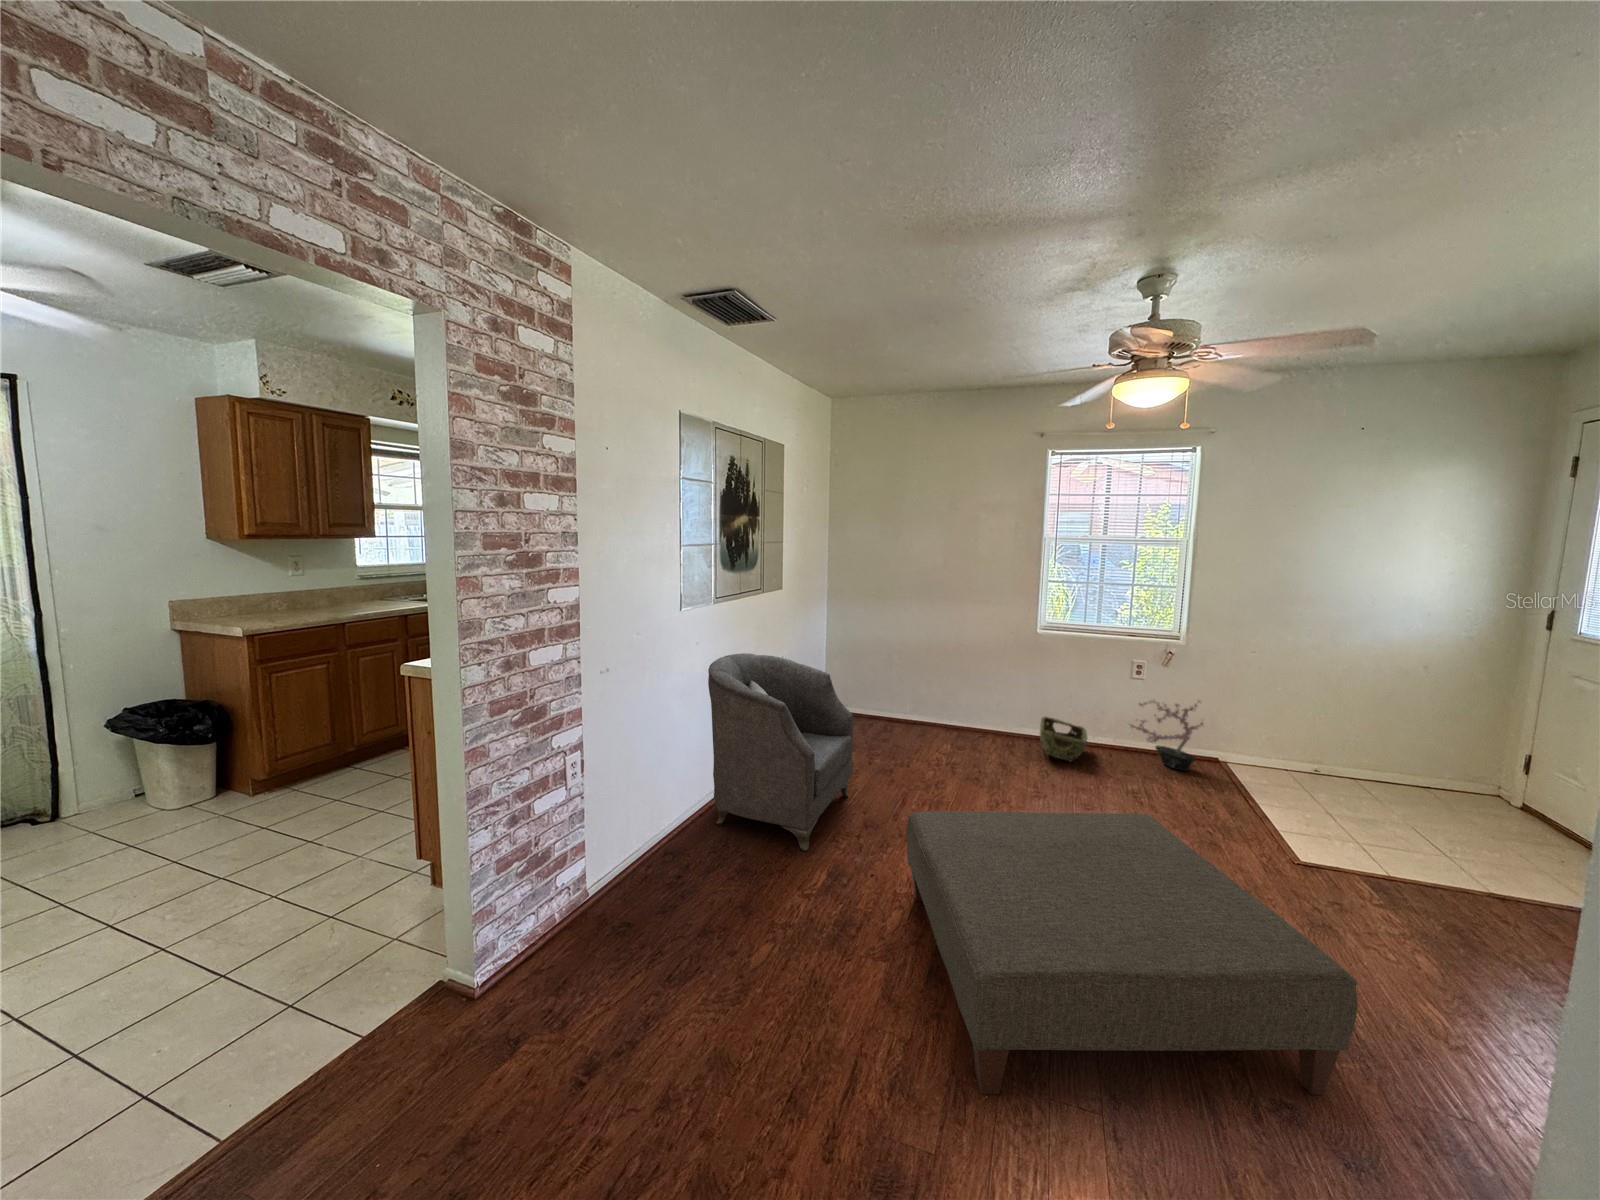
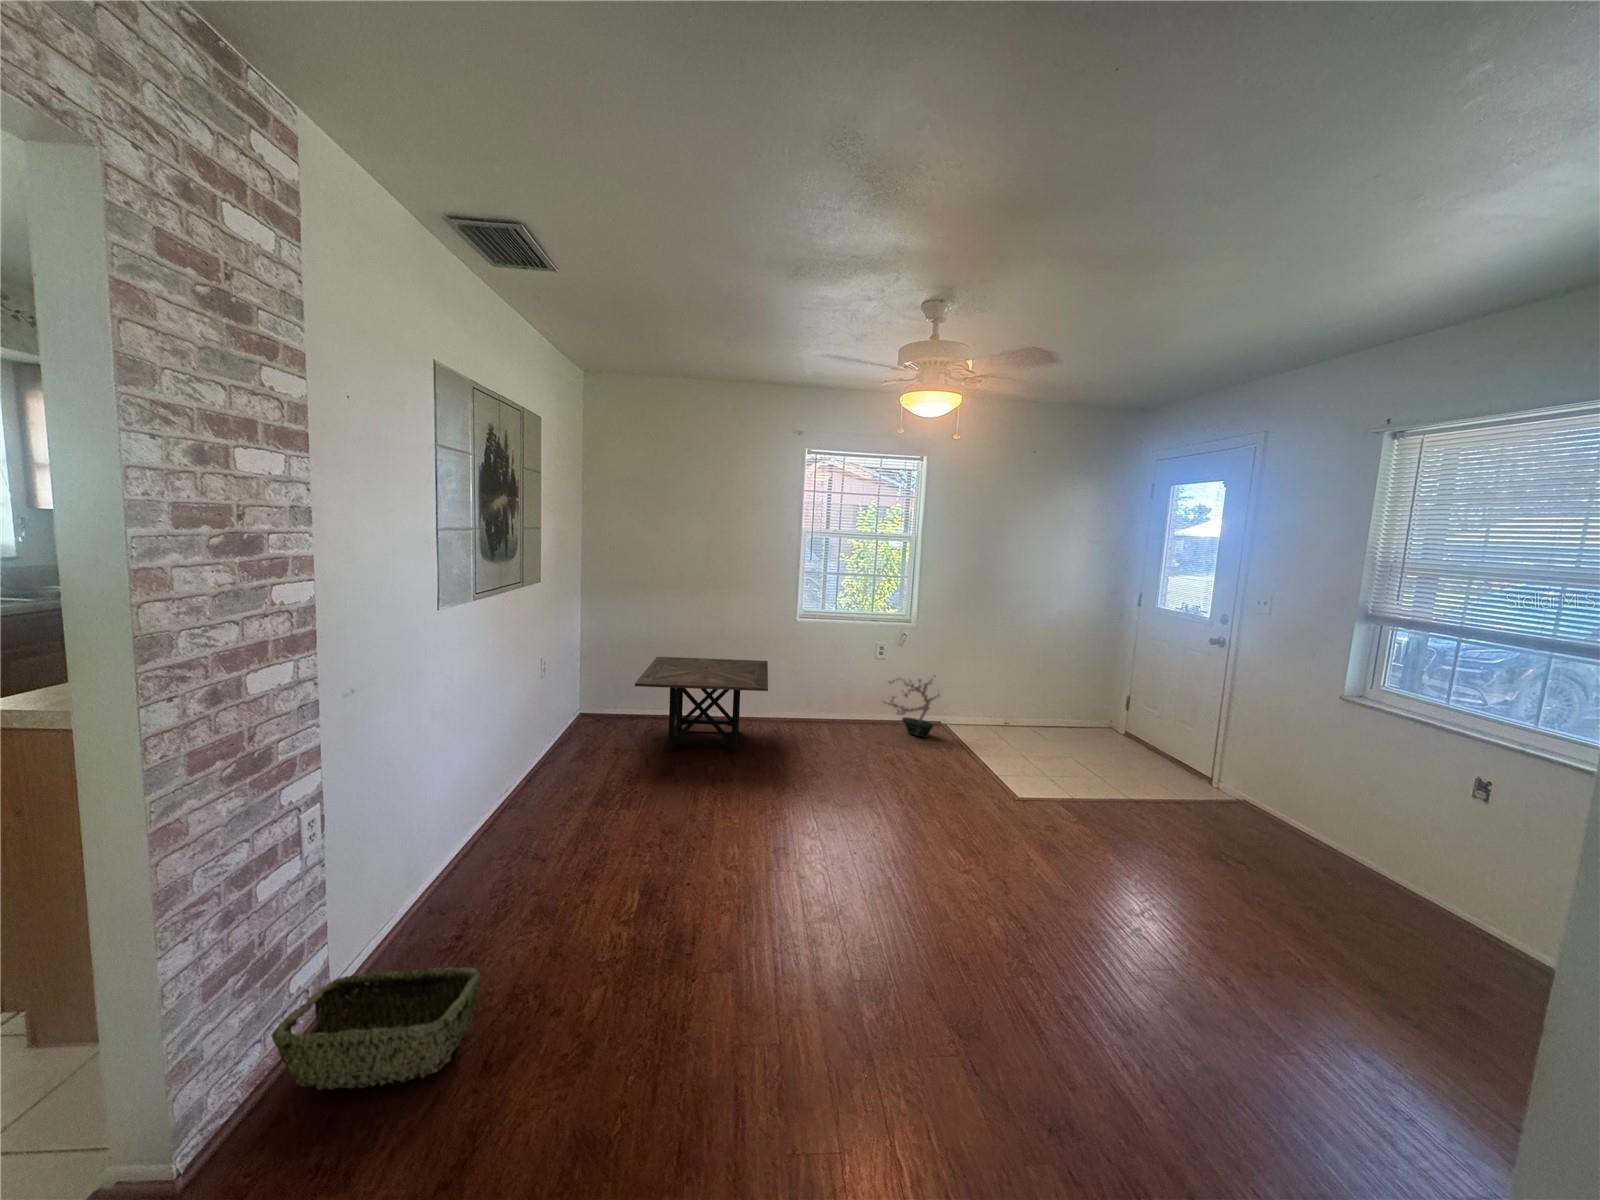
armchair: present [708,653,853,851] -> none [473,658,643,875]
side table: none [859,661,999,760] -> present [635,657,768,752]
woven basket: present [1040,717,1088,761] -> present [272,967,480,1090]
ottoman: present [906,811,1358,1095] -> none [729,780,1117,1076]

